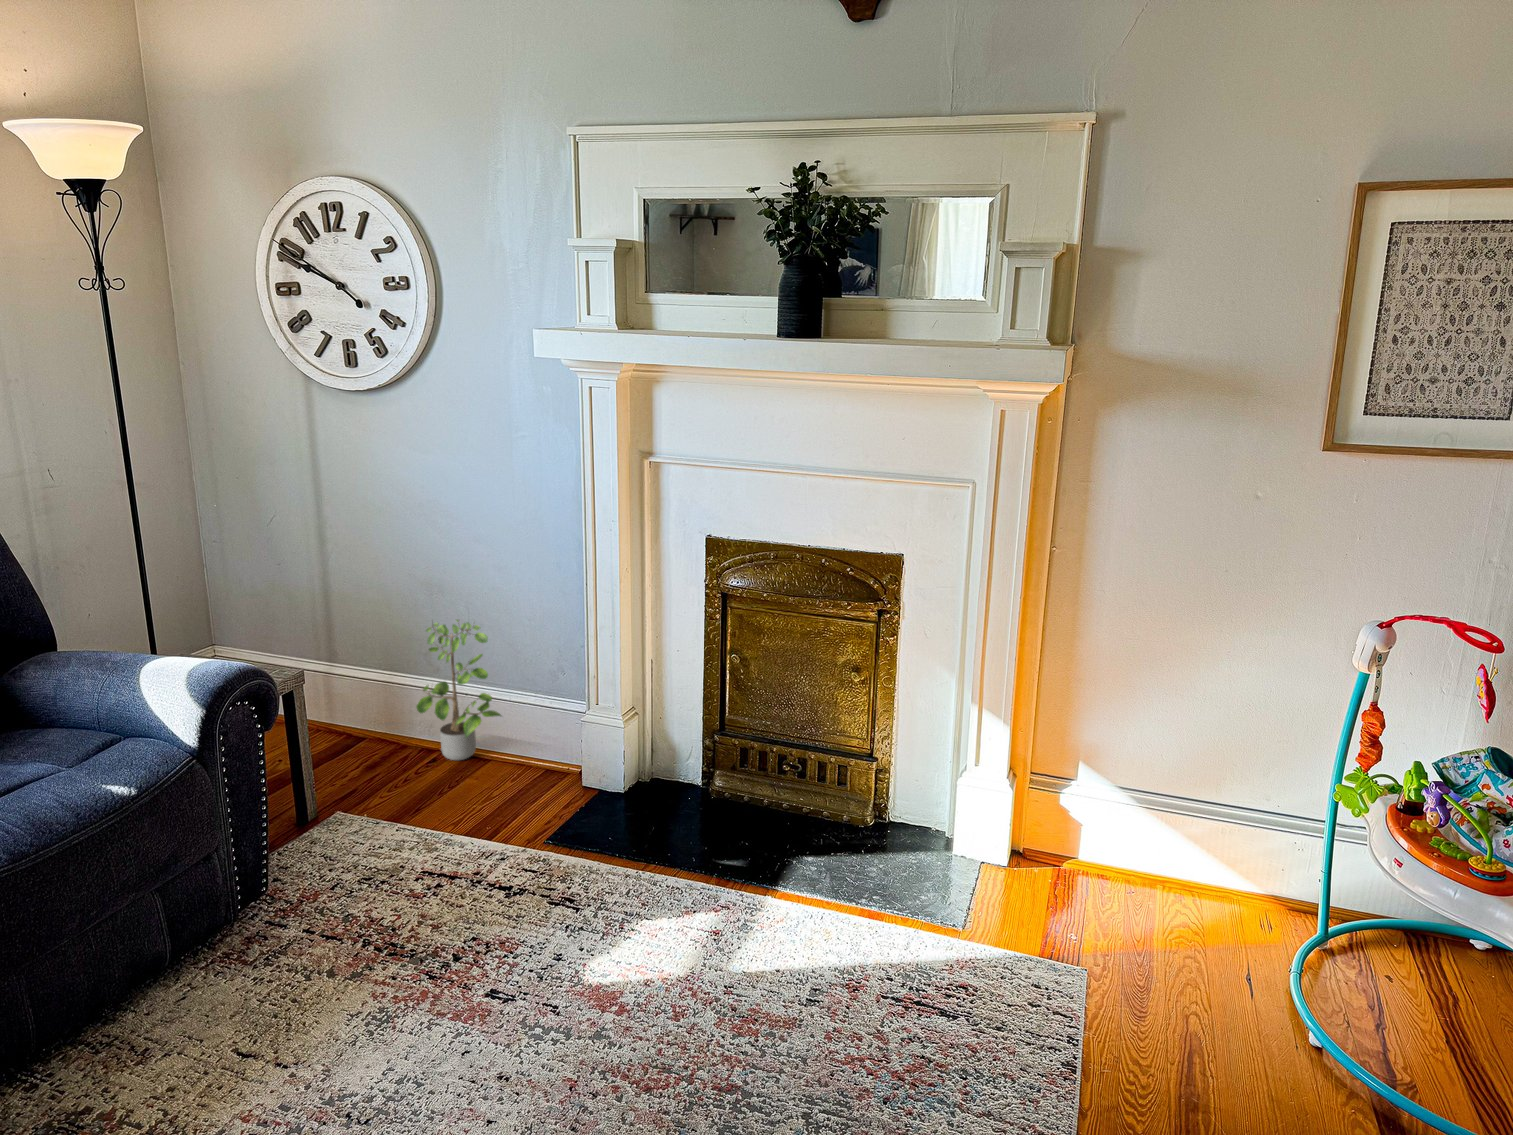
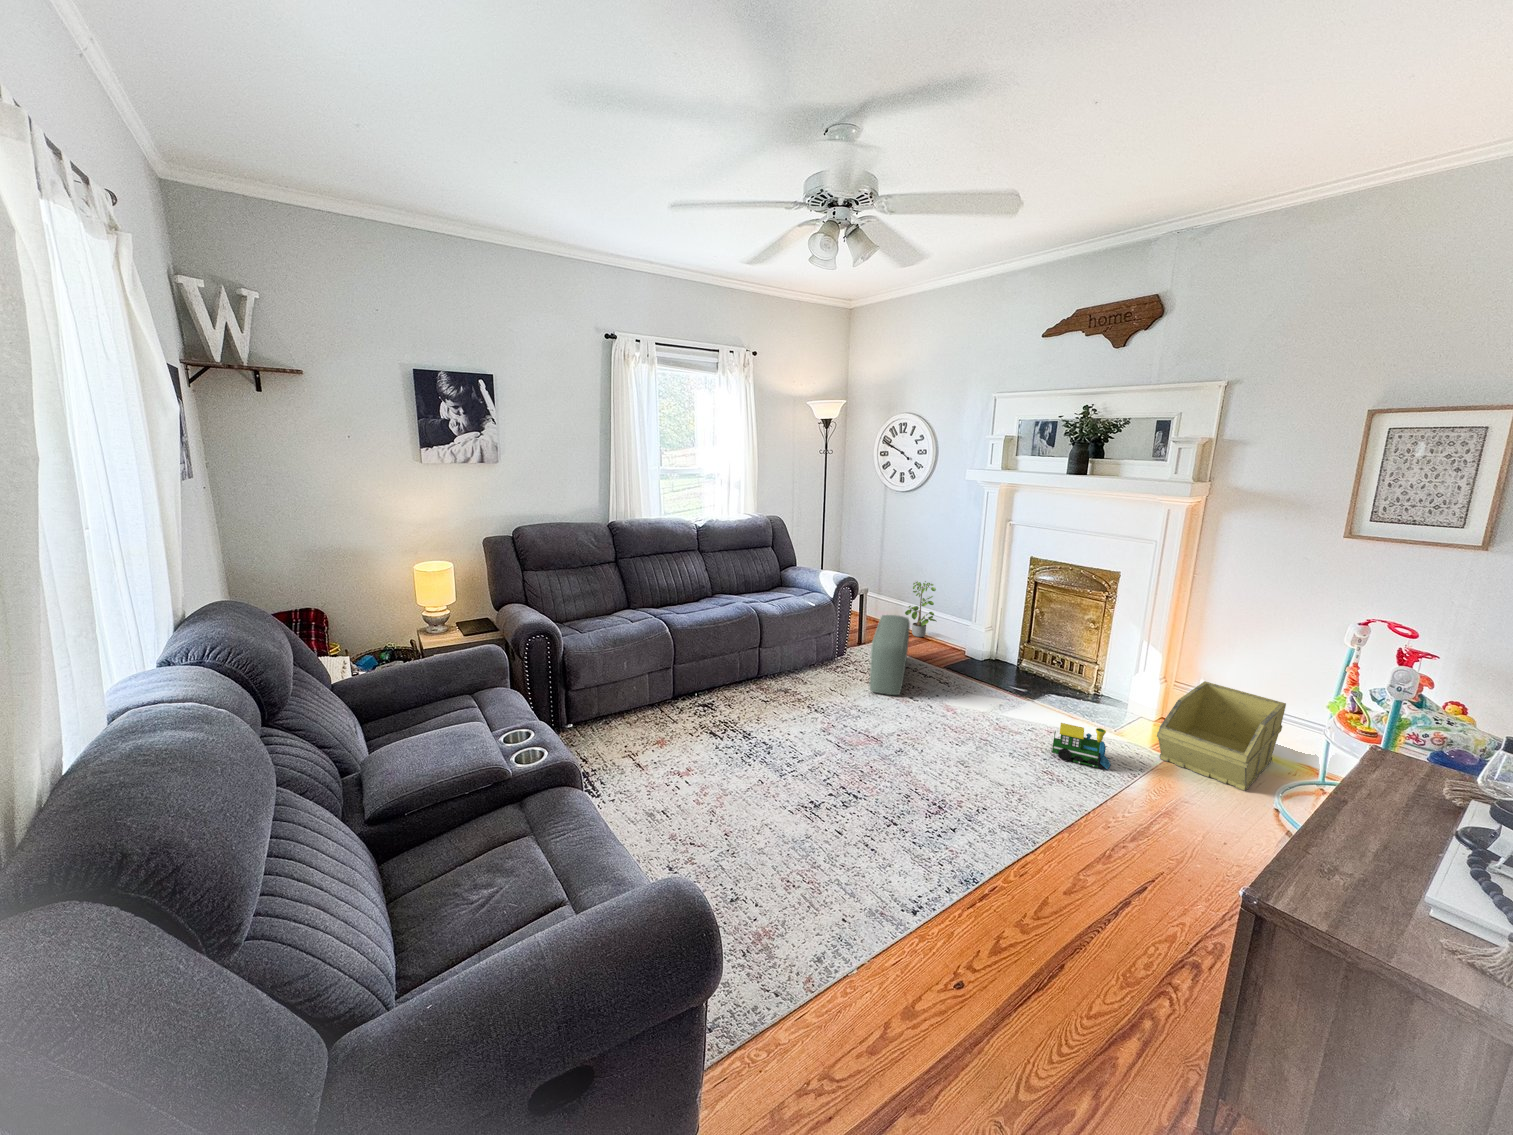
pouf: none [346,746,459,1032] -> present [869,615,910,695]
storage bin: none [1077,767,1276,1023] -> present [1157,681,1286,790]
toy train: none [886,985,1025,1098] -> present [1052,723,1110,769]

